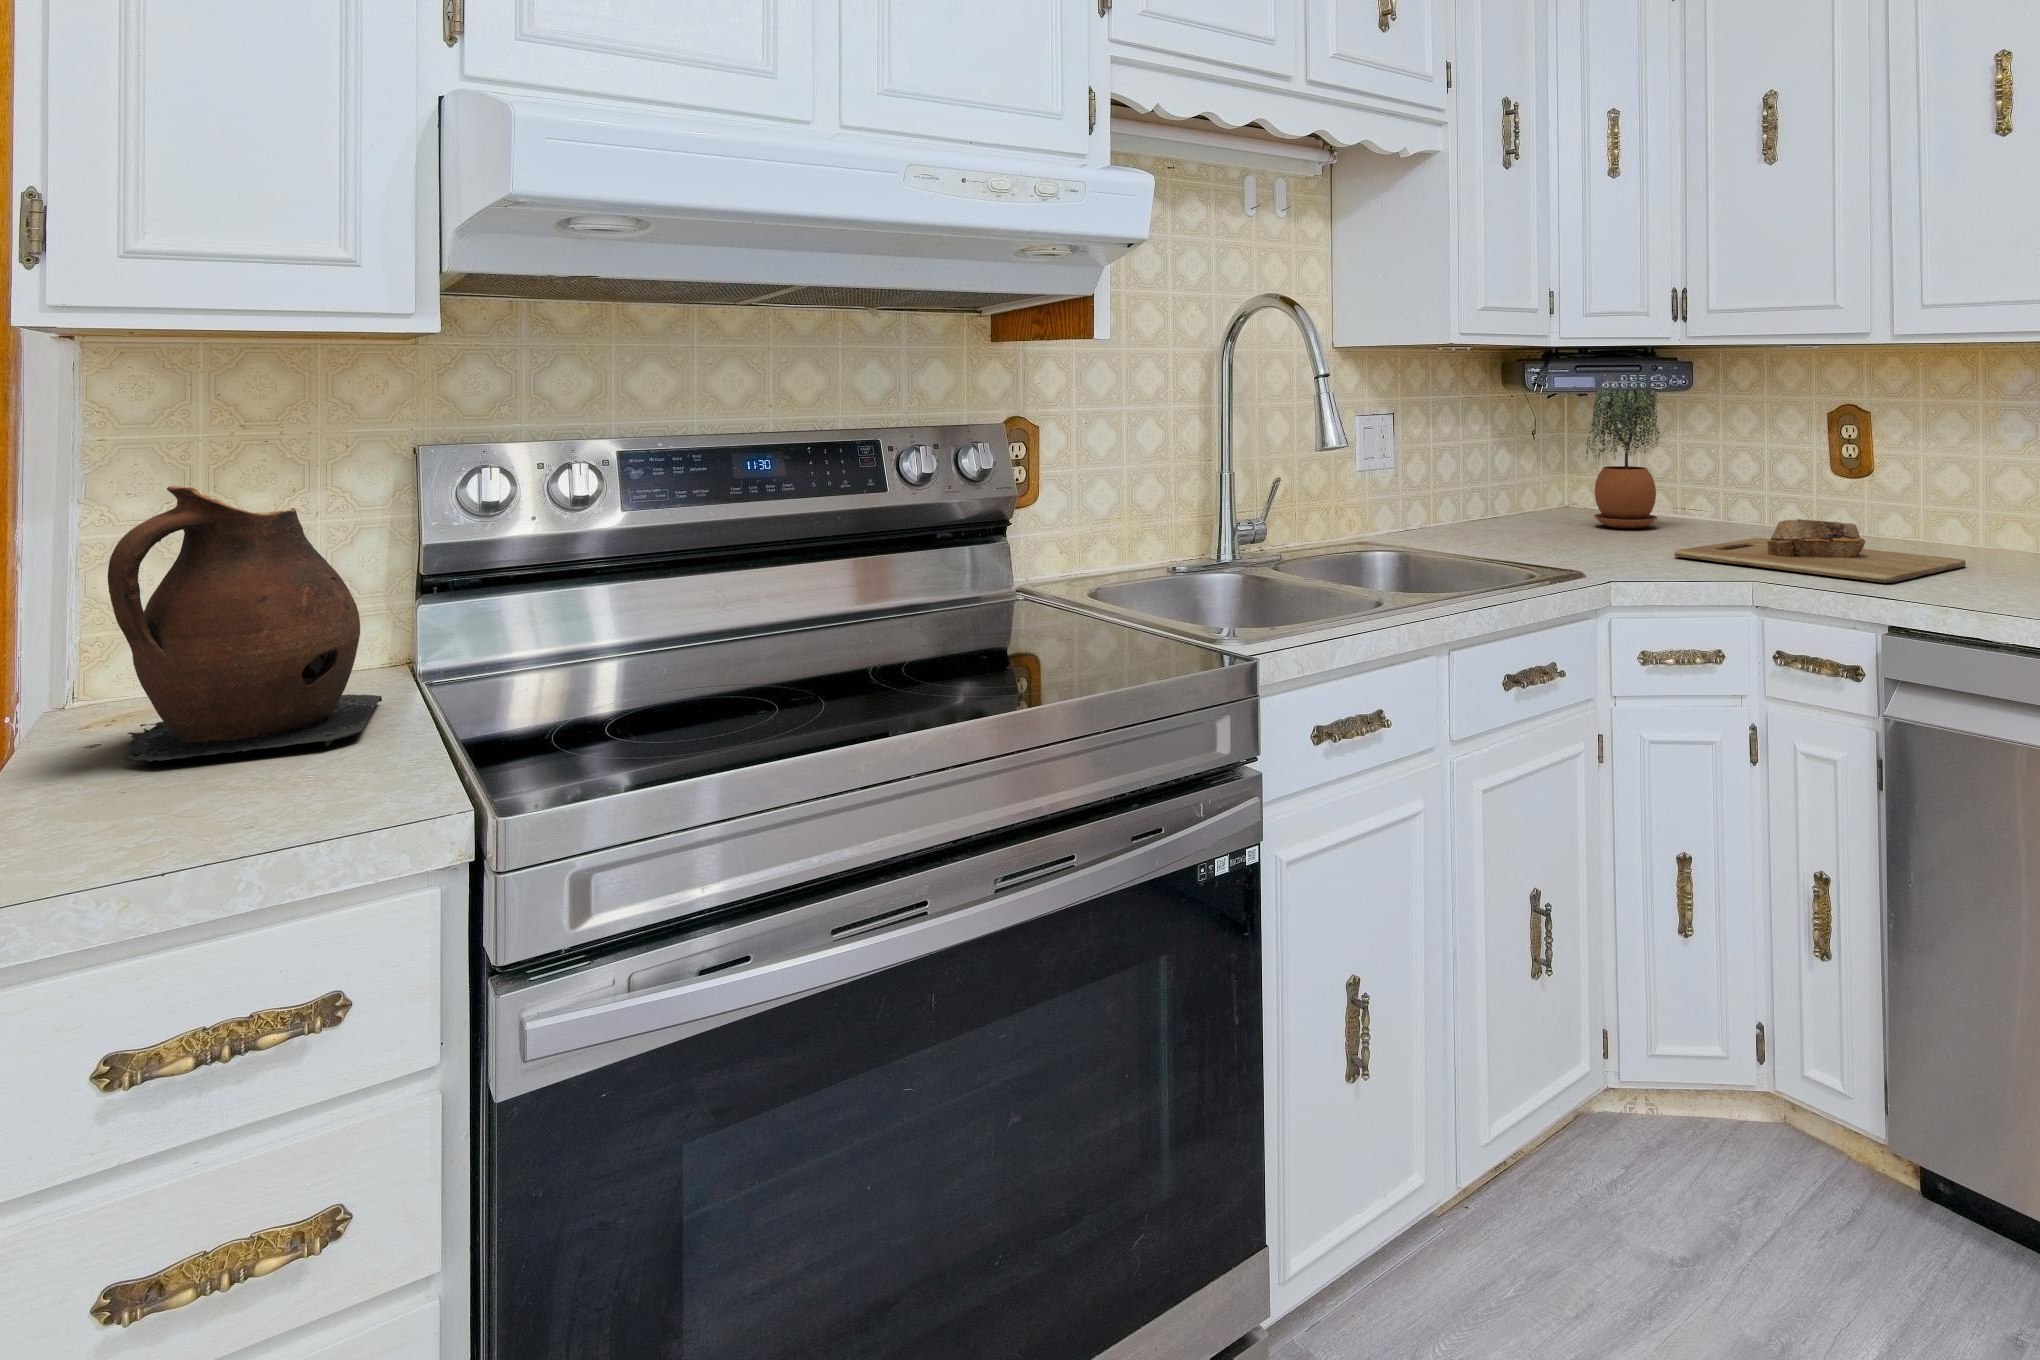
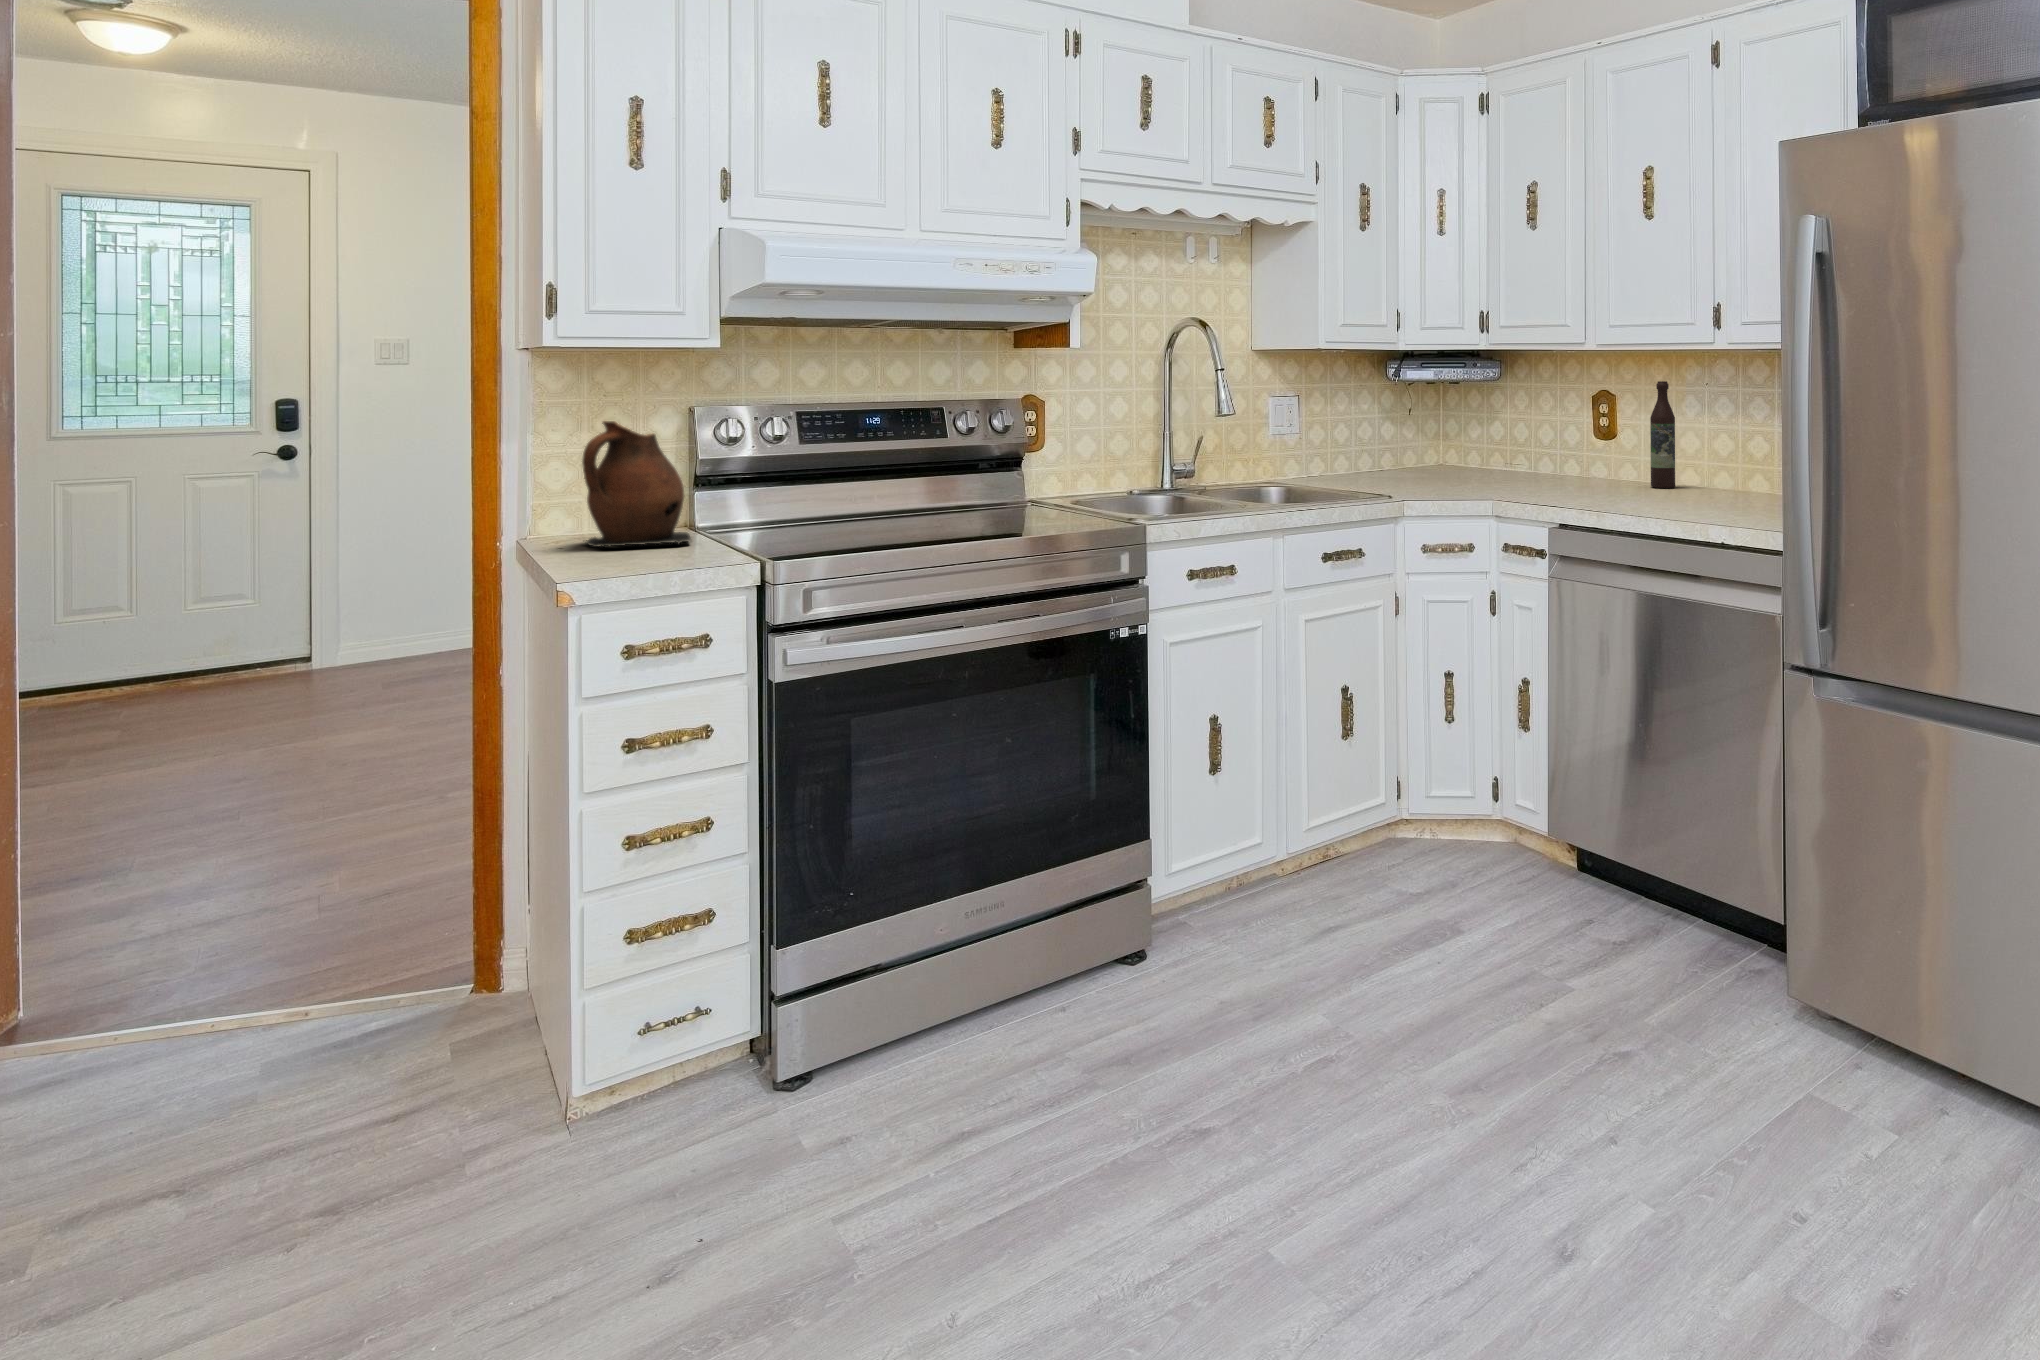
potted plant: present [1586,389,1659,528] -> none [1438,366,1489,477]
wine bottle: none [1949,392,1992,554] -> present [1650,381,1675,488]
cutting board: present [1674,519,1966,583] -> none [1463,463,1639,499]

